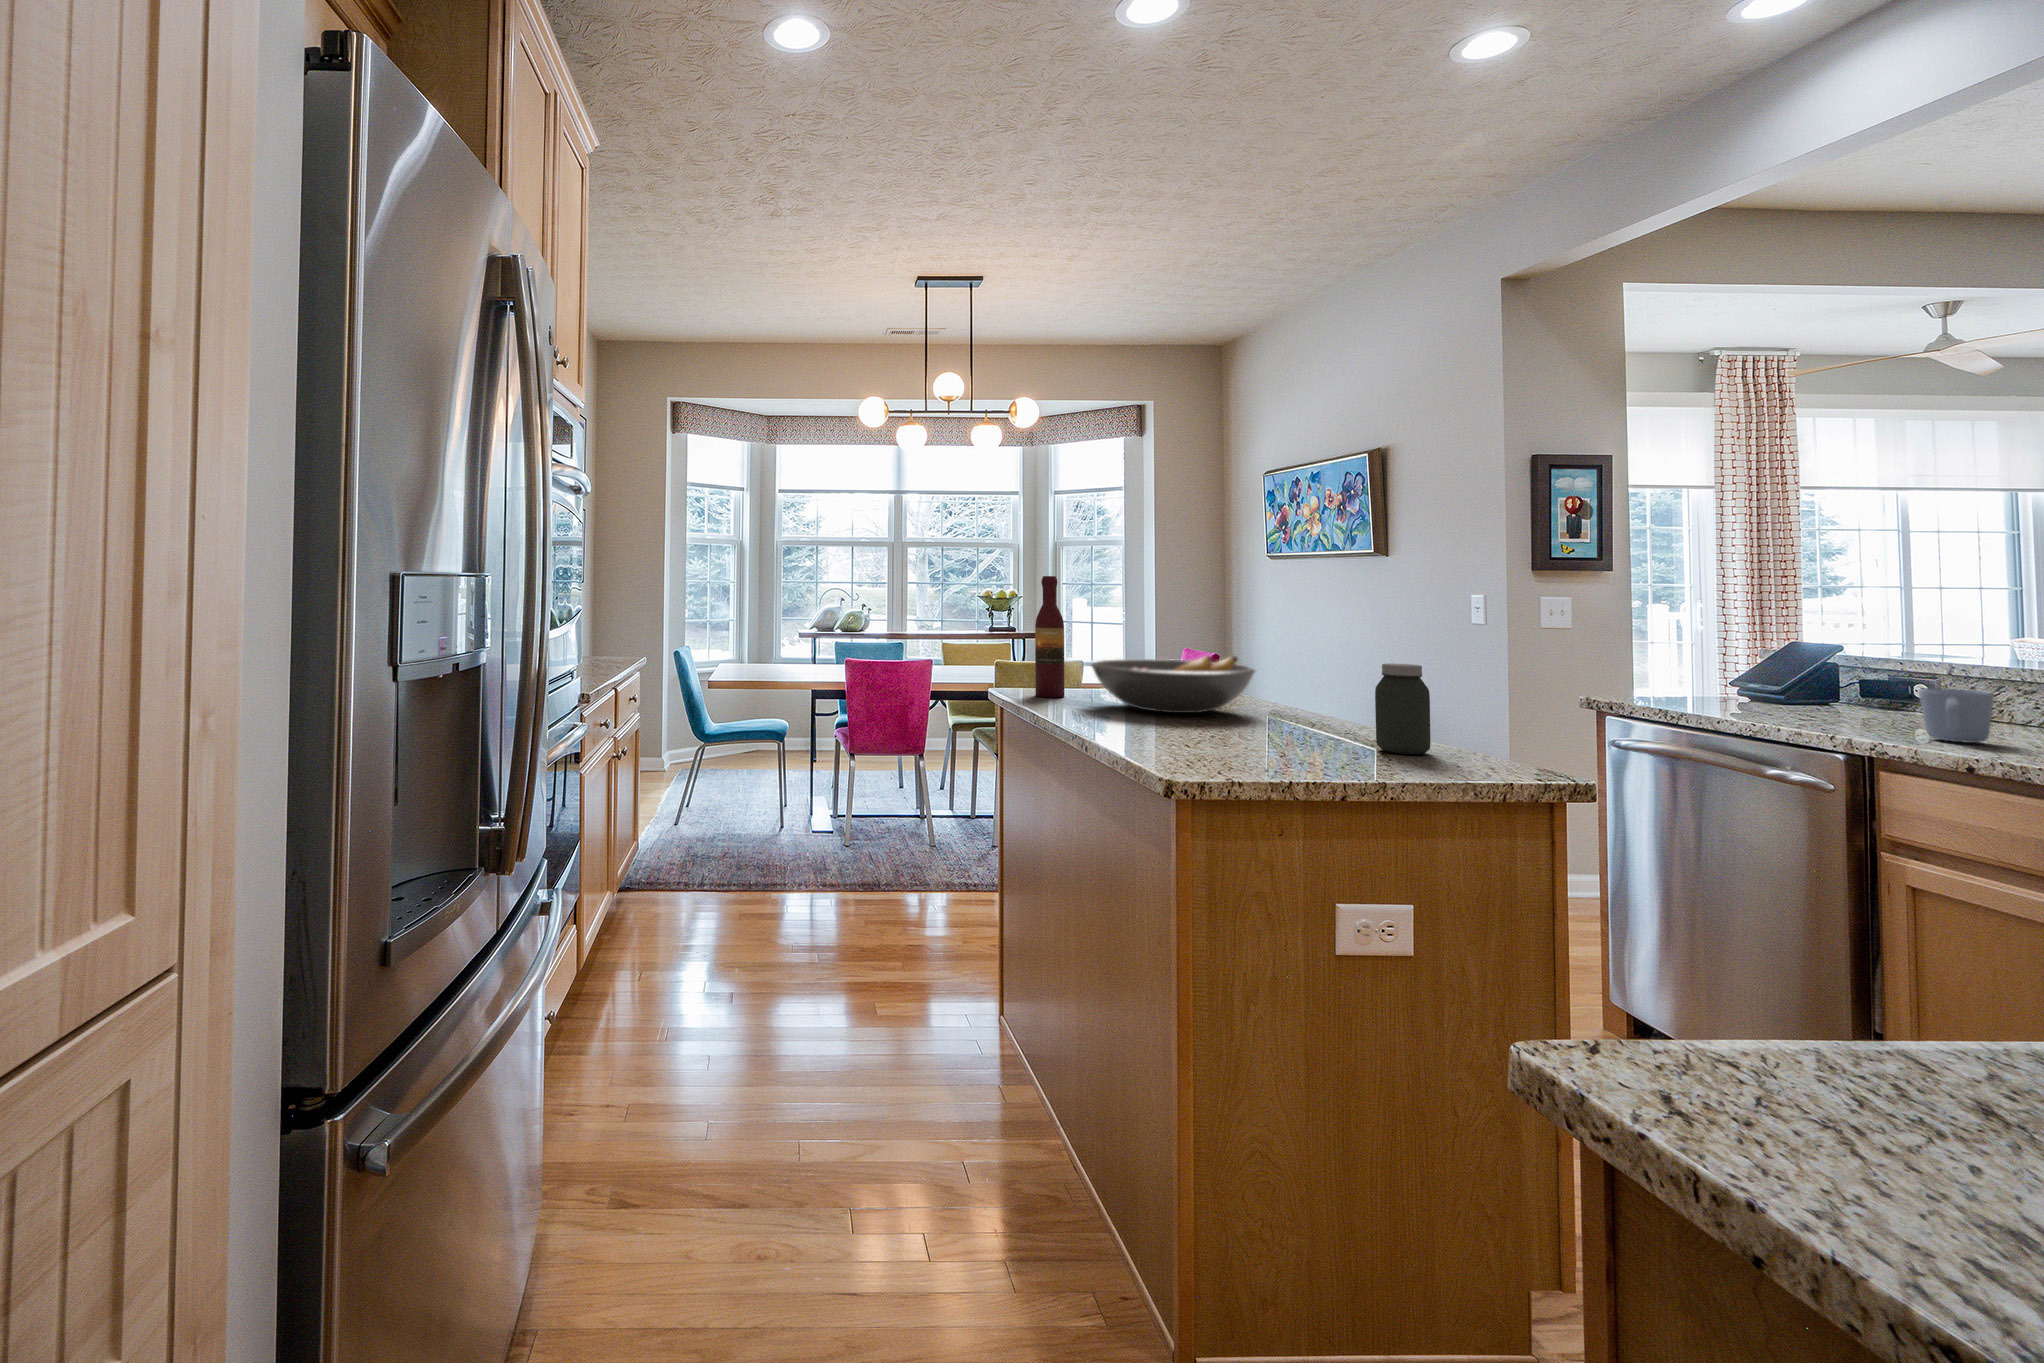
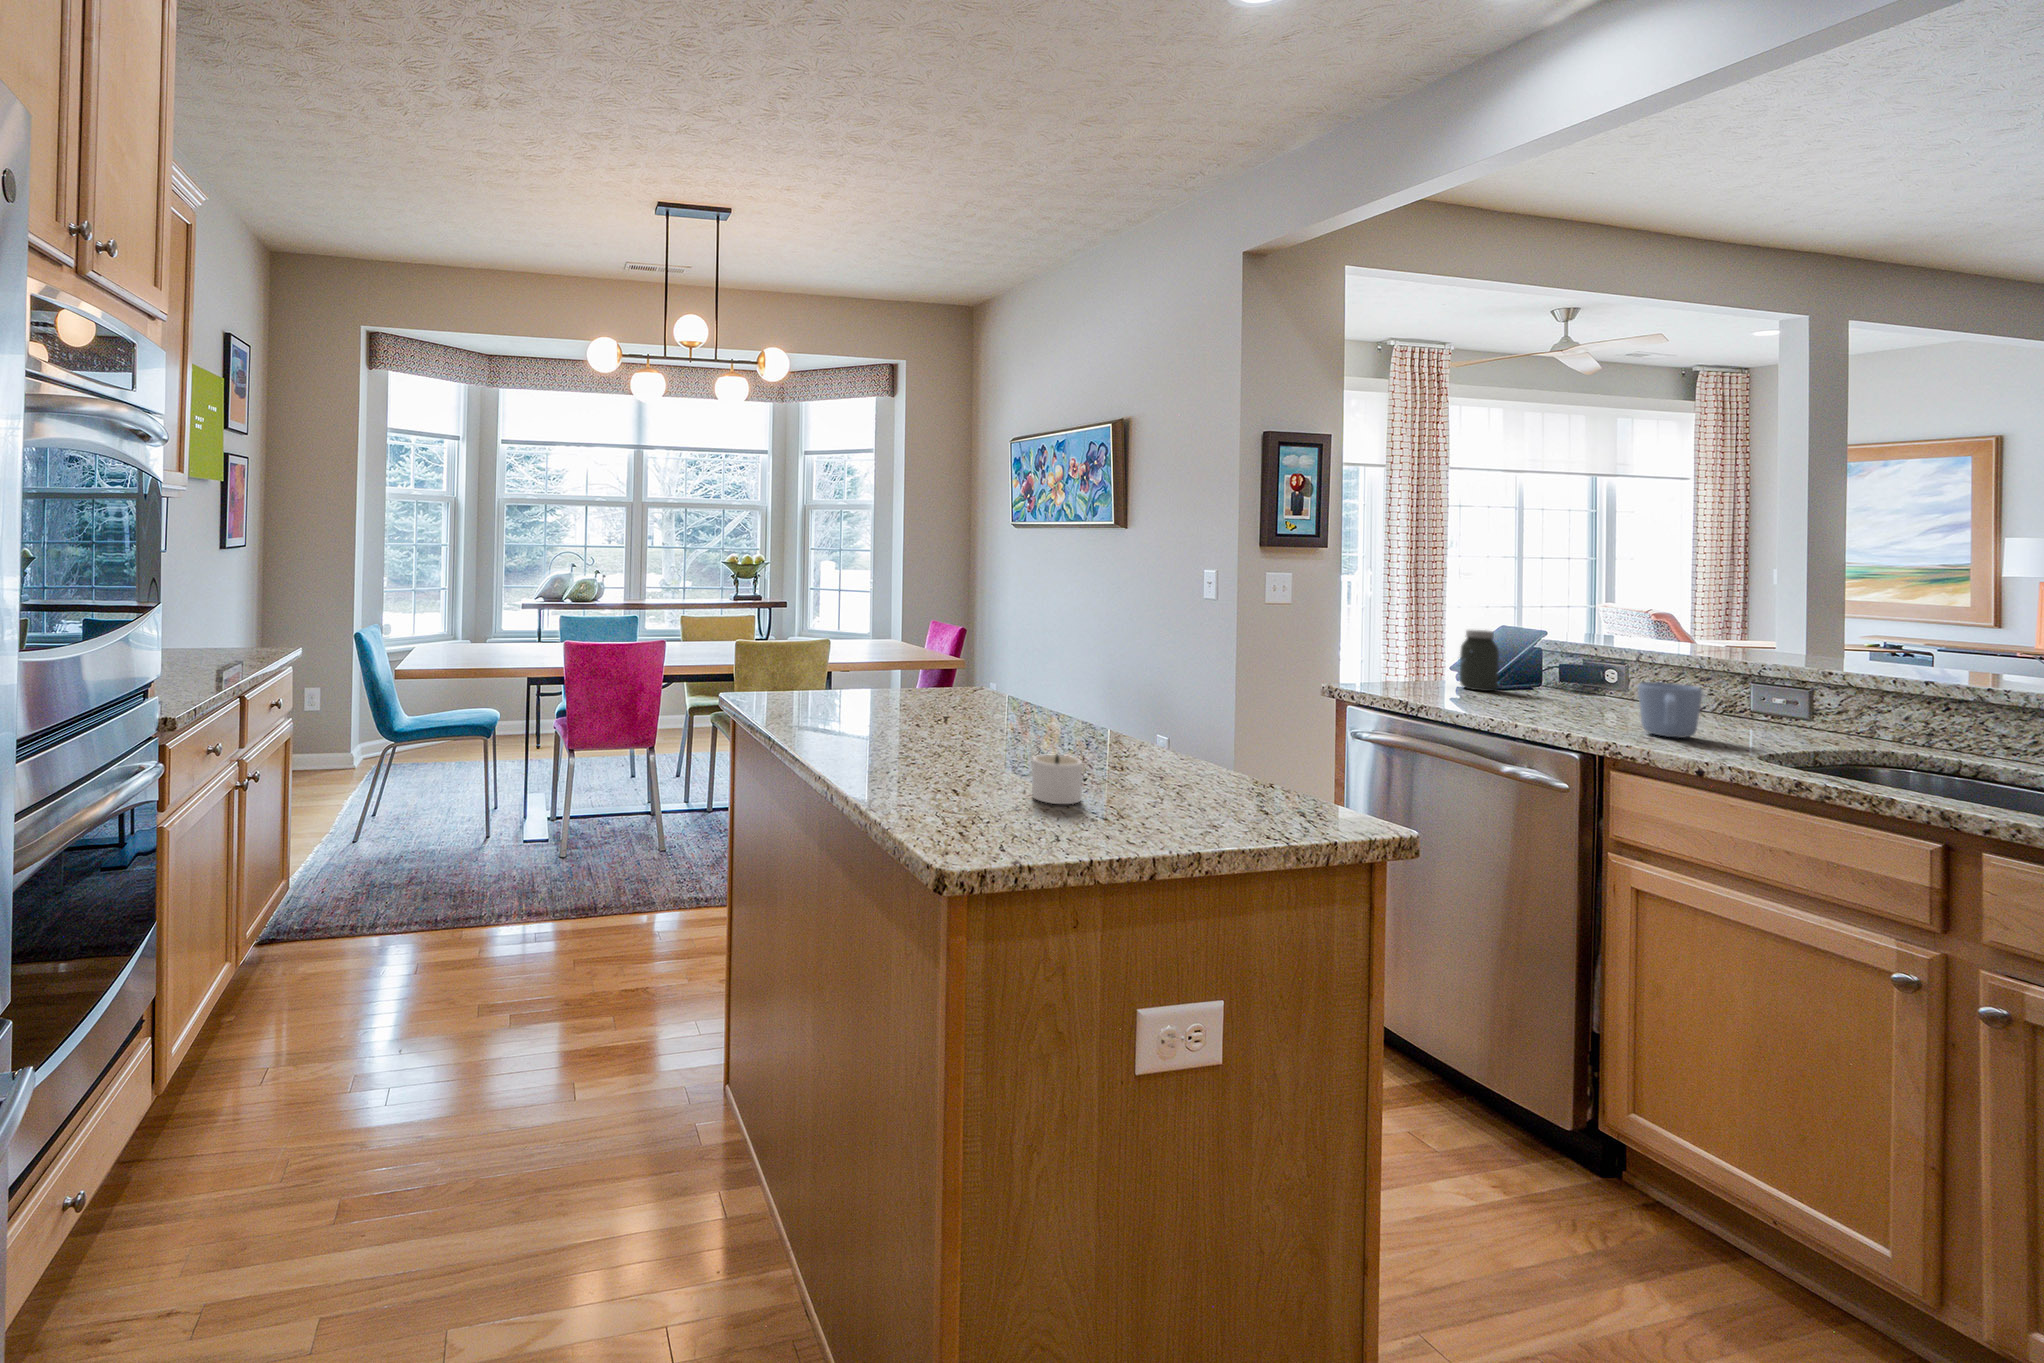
wine bottle: present [1035,576,1065,697] -> none [774,561,808,707]
fruit bowl: present [1091,656,1255,713] -> none [839,660,1024,730]
jar: present [1375,663,1430,754] -> present [1460,630,1499,691]
candle: none [1251,716,1315,755] -> present [1032,754,1082,804]

